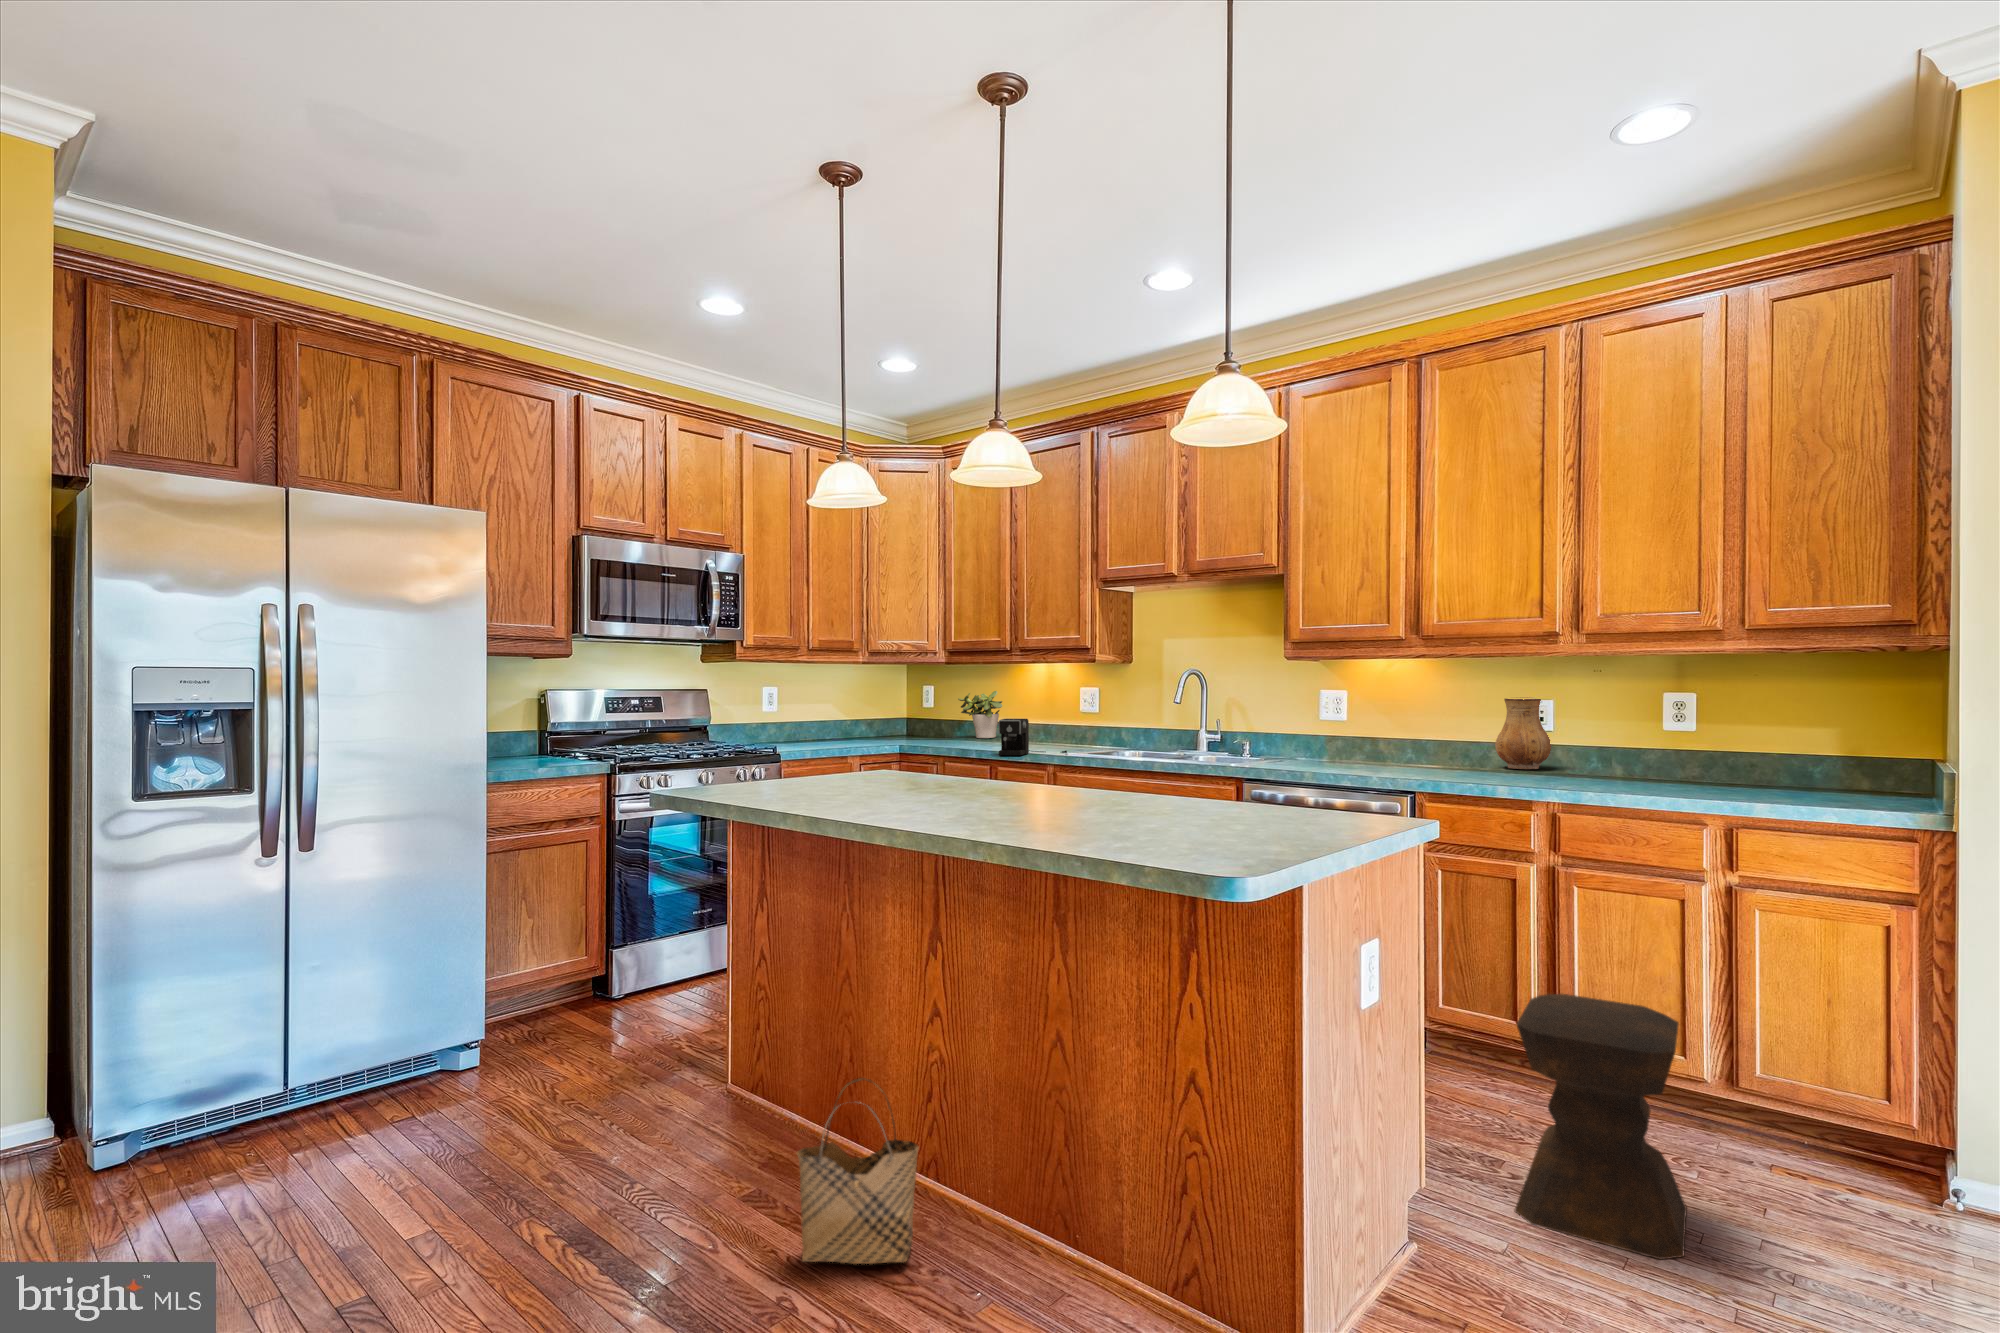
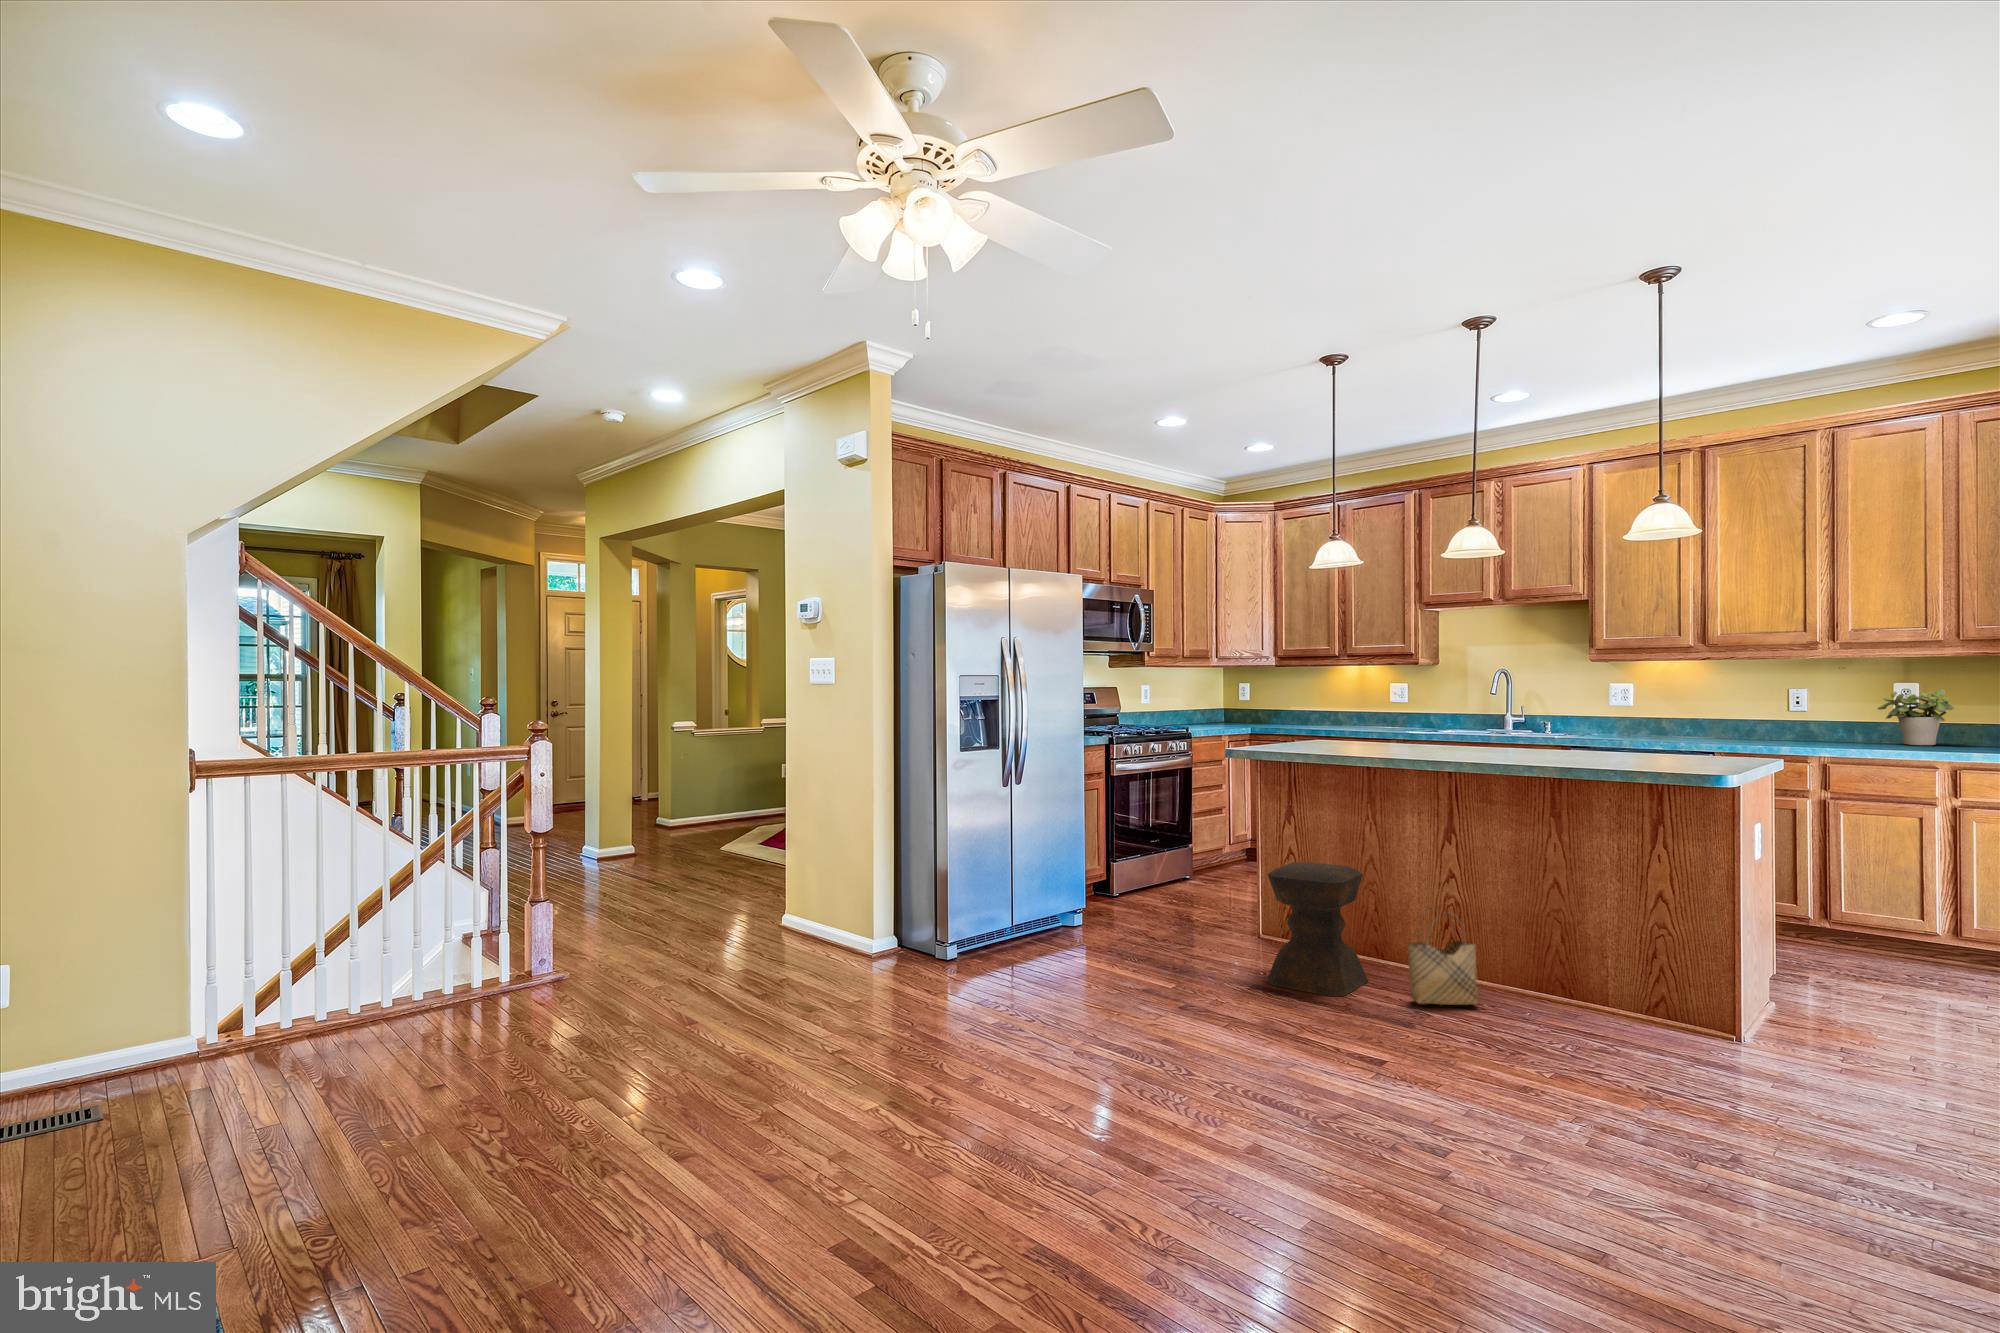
potted plant: present [958,691,1002,738] -> present [1878,689,1954,745]
ceramic pitcher: present [1495,698,1551,769] -> none [1761,687,1805,738]
coffee maker: present [999,719,1067,755] -> none [1354,707,1404,734]
stool: present [1515,994,1687,1260] -> present [1267,862,1368,996]

